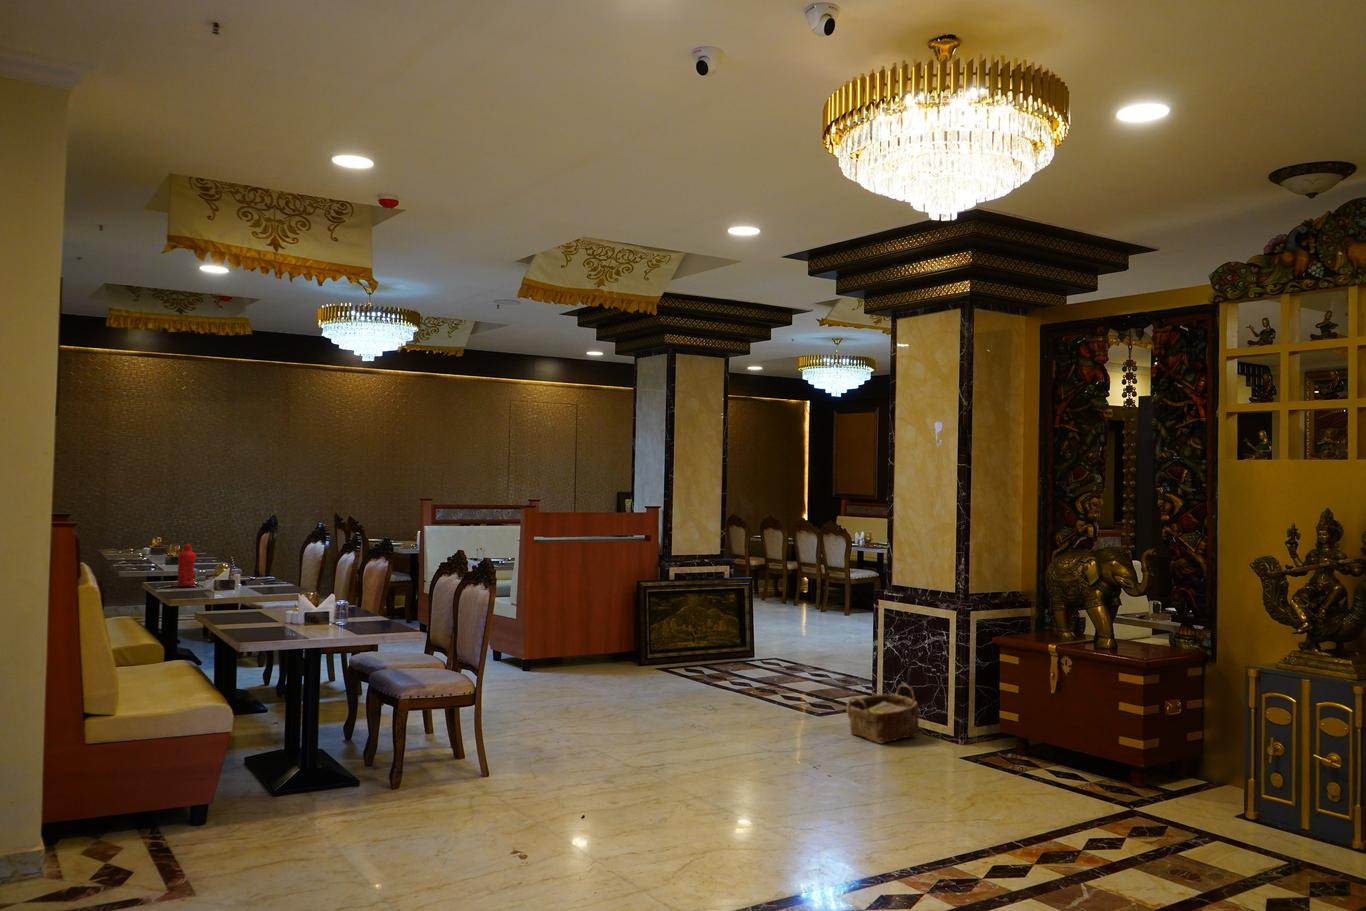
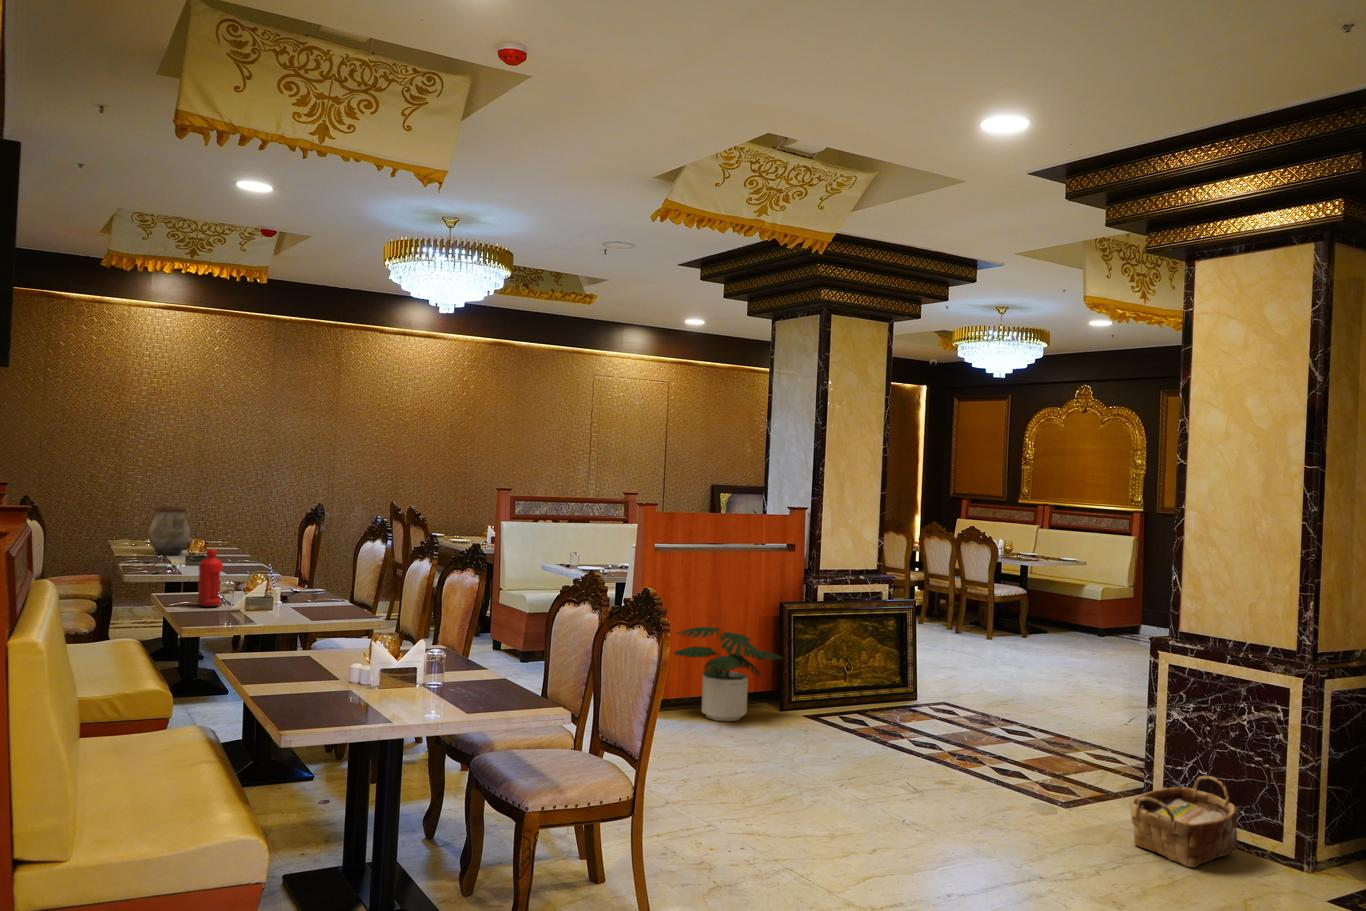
vase: none [132,518,166,557] -> present [148,506,190,555]
potted plant: none [550,601,638,673] -> present [674,627,782,721]

